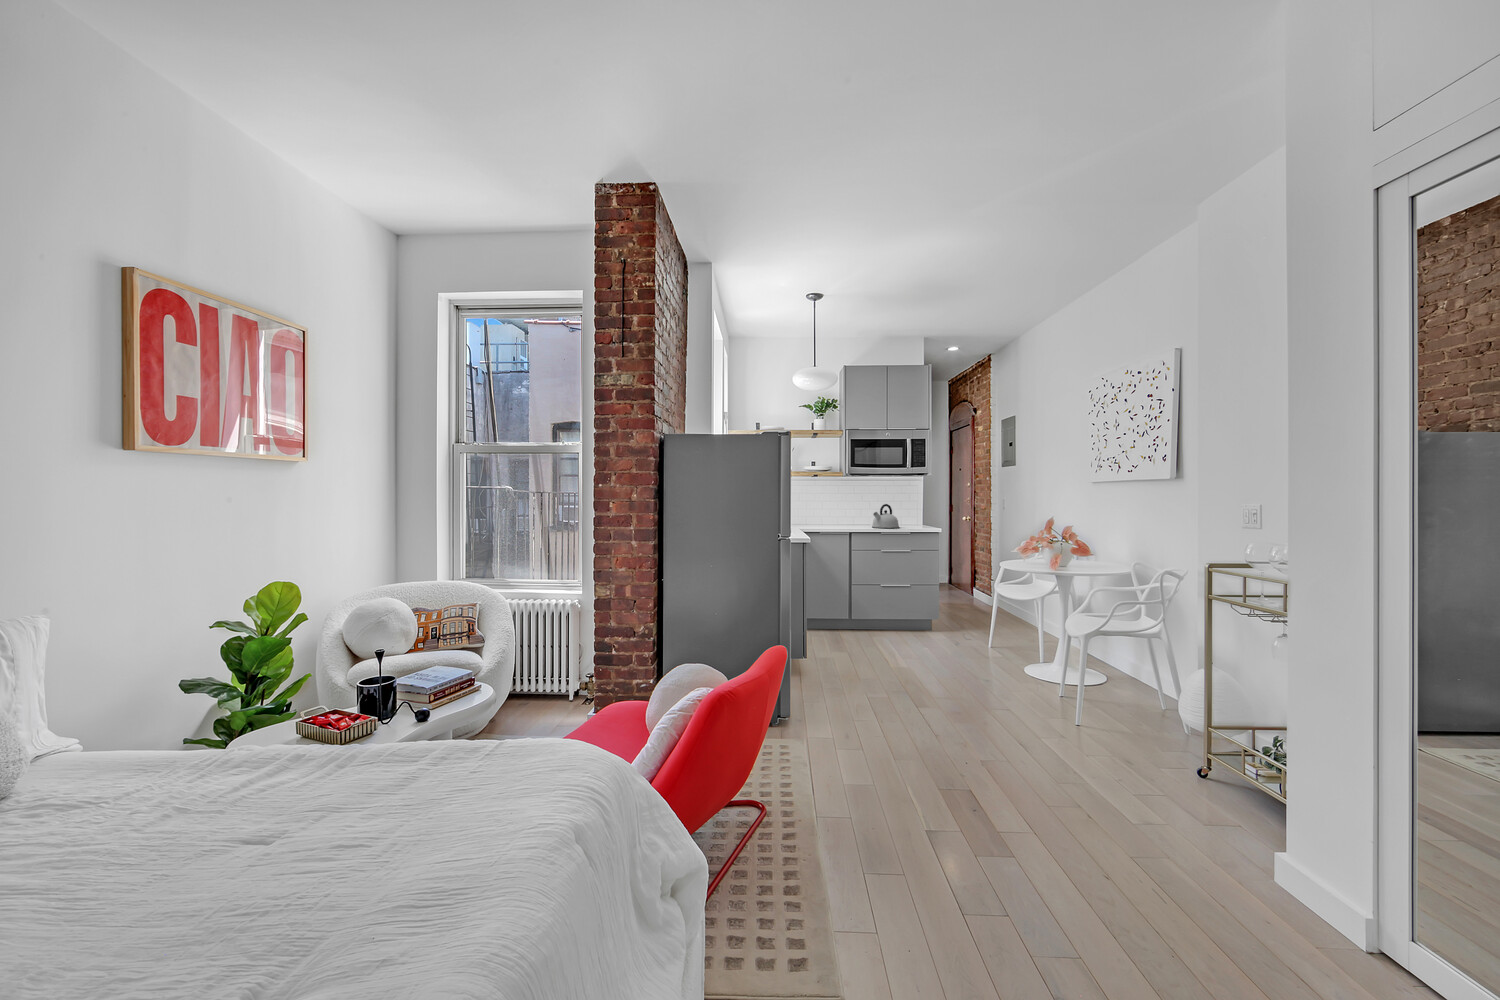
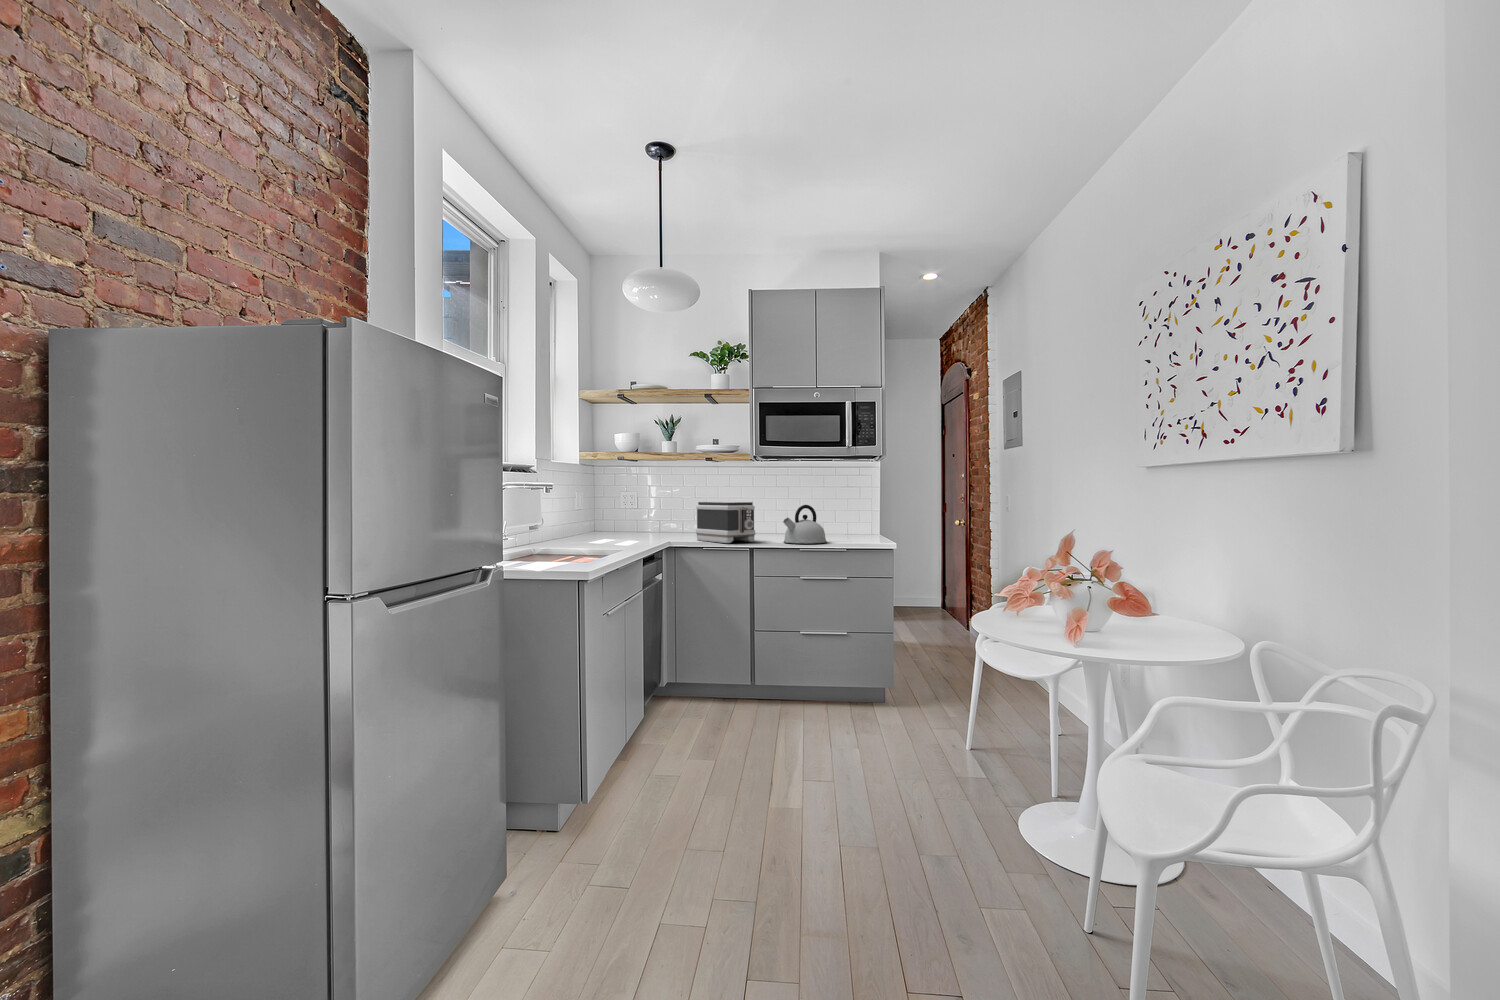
toaster: none [814,502,854,528] -> present [696,502,755,543]

